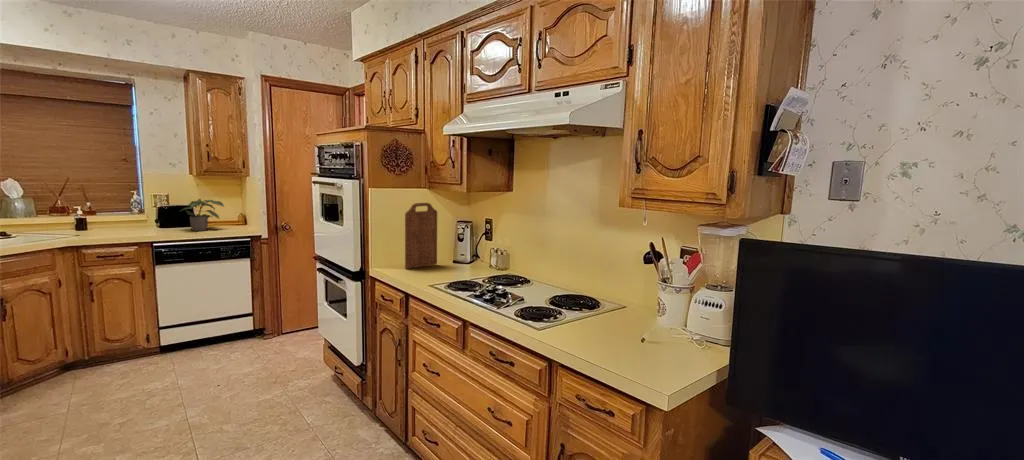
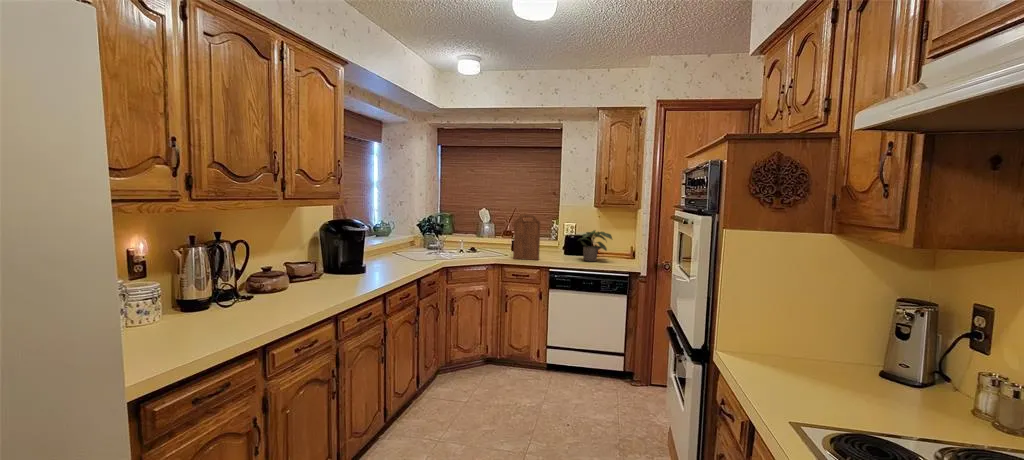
cutting board: present [405,203,437,269] -> present [513,215,540,260]

